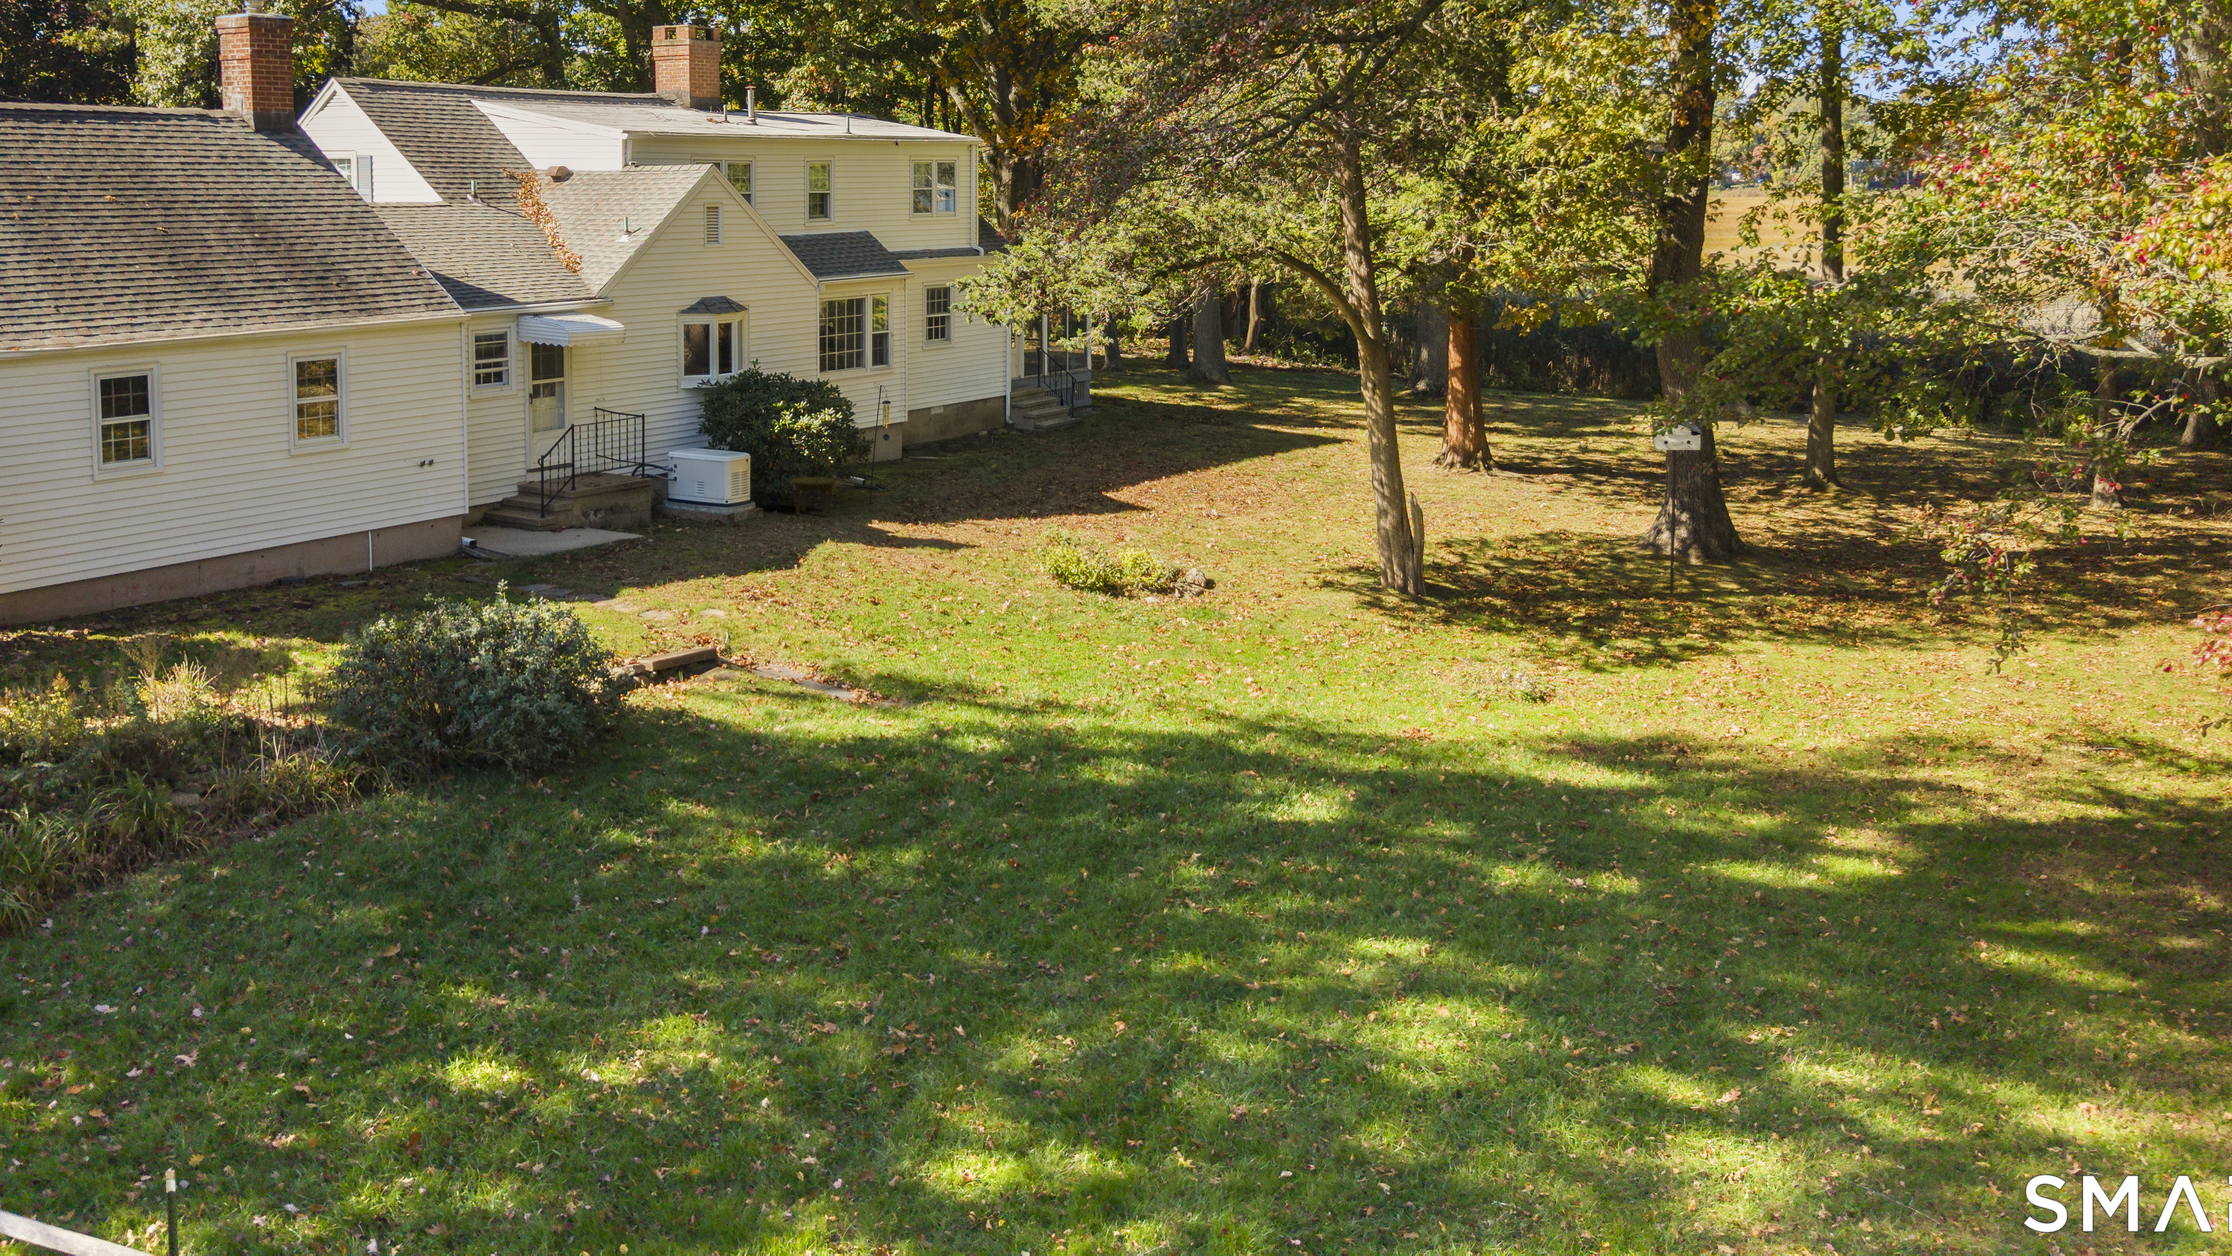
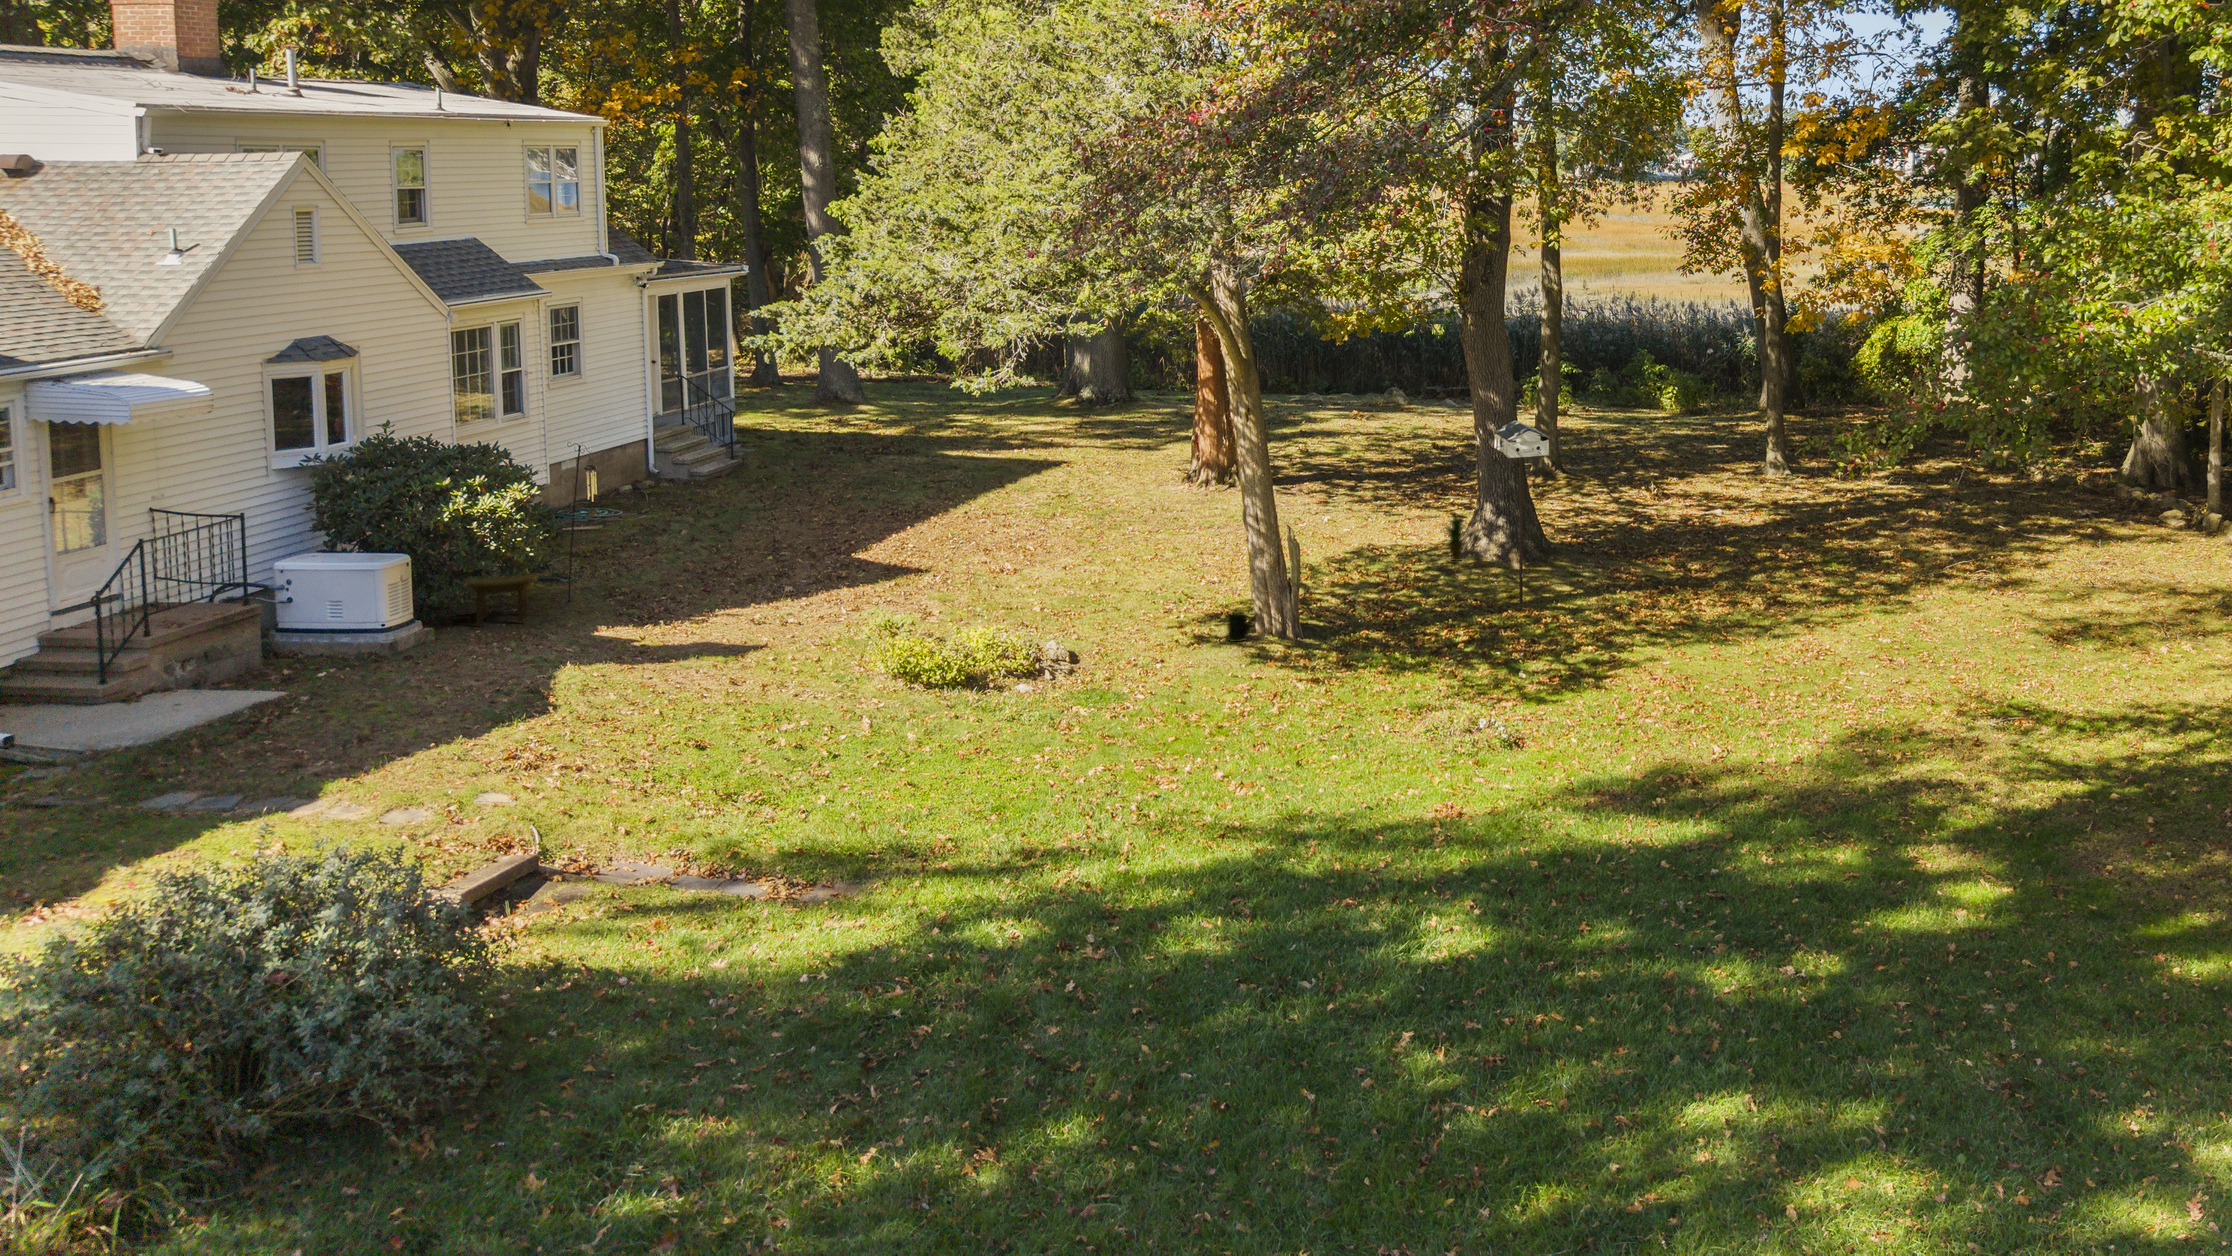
potted plant: none [1633,501,1674,554] -> present [1441,513,1468,561]
watering can: none [1337,559,1379,589] -> present [1227,609,1261,642]

